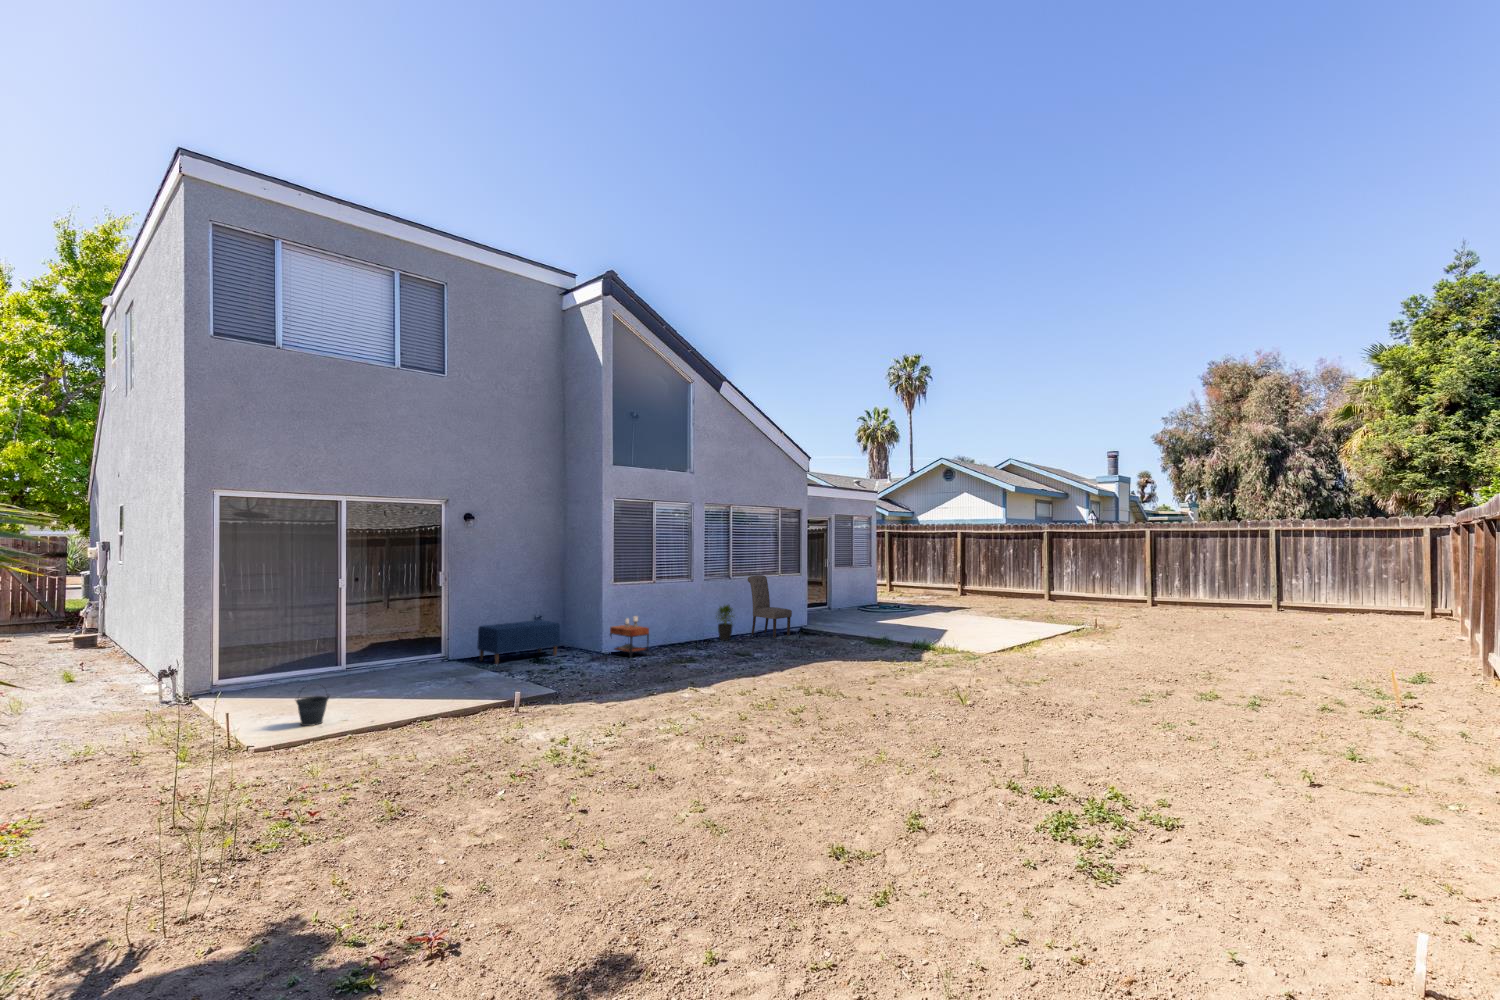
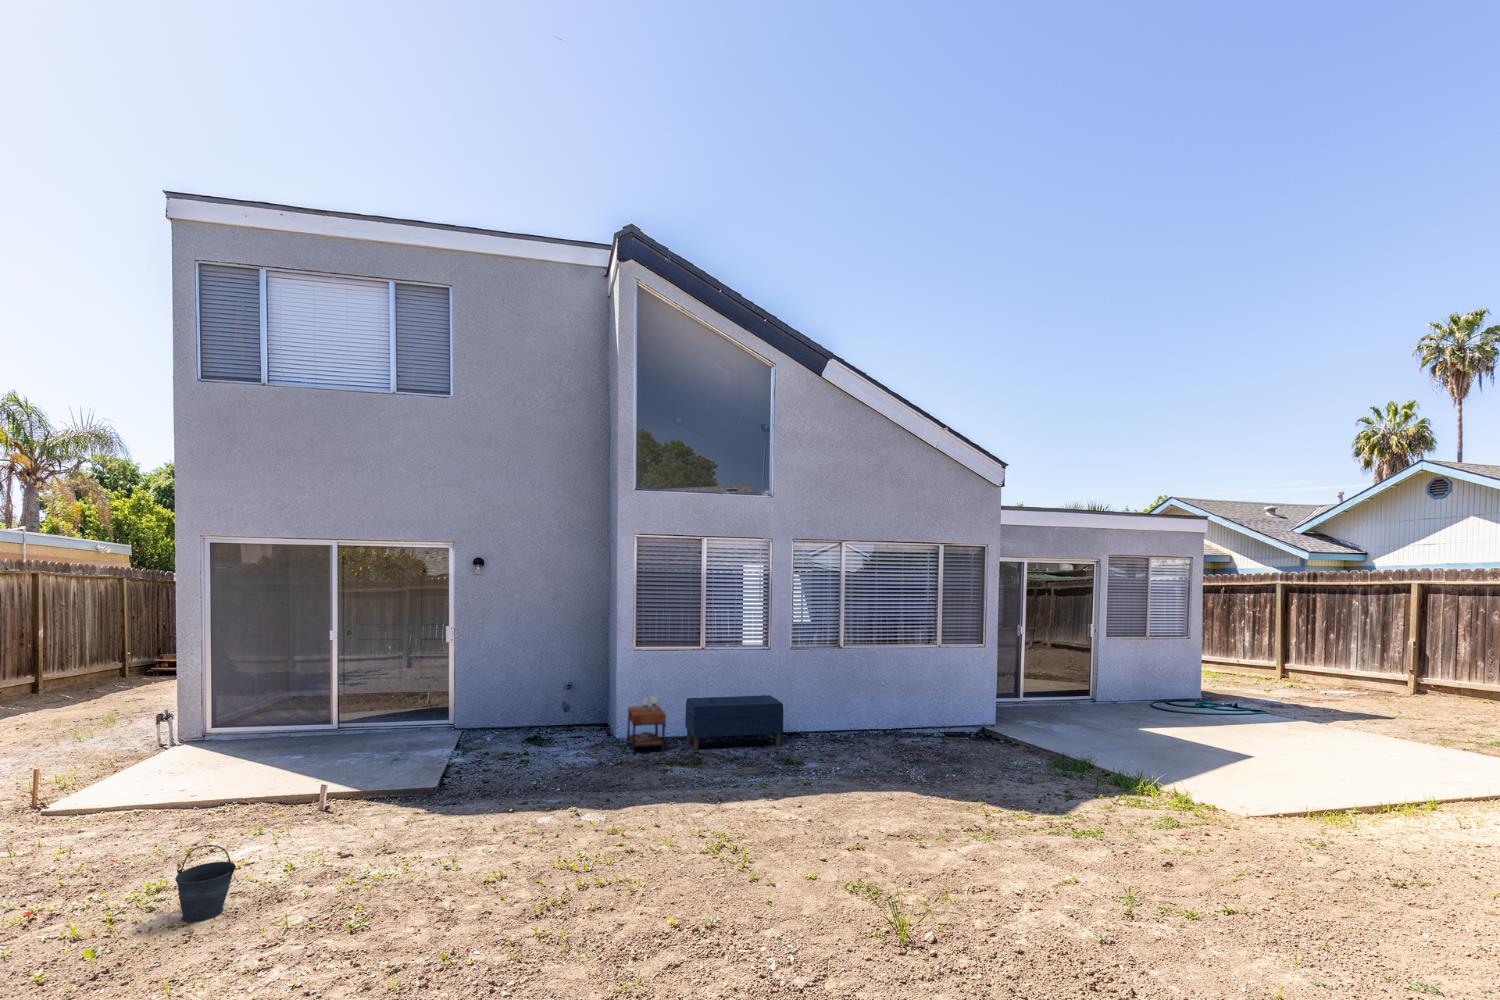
chair: present [747,575,792,638] -> none [880,647,939,746]
potted plant: present [716,605,733,640] -> none [811,686,843,740]
bench: present [477,620,560,664] -> present [685,695,783,751]
bucket: present [296,696,329,726] -> present [175,845,236,922]

